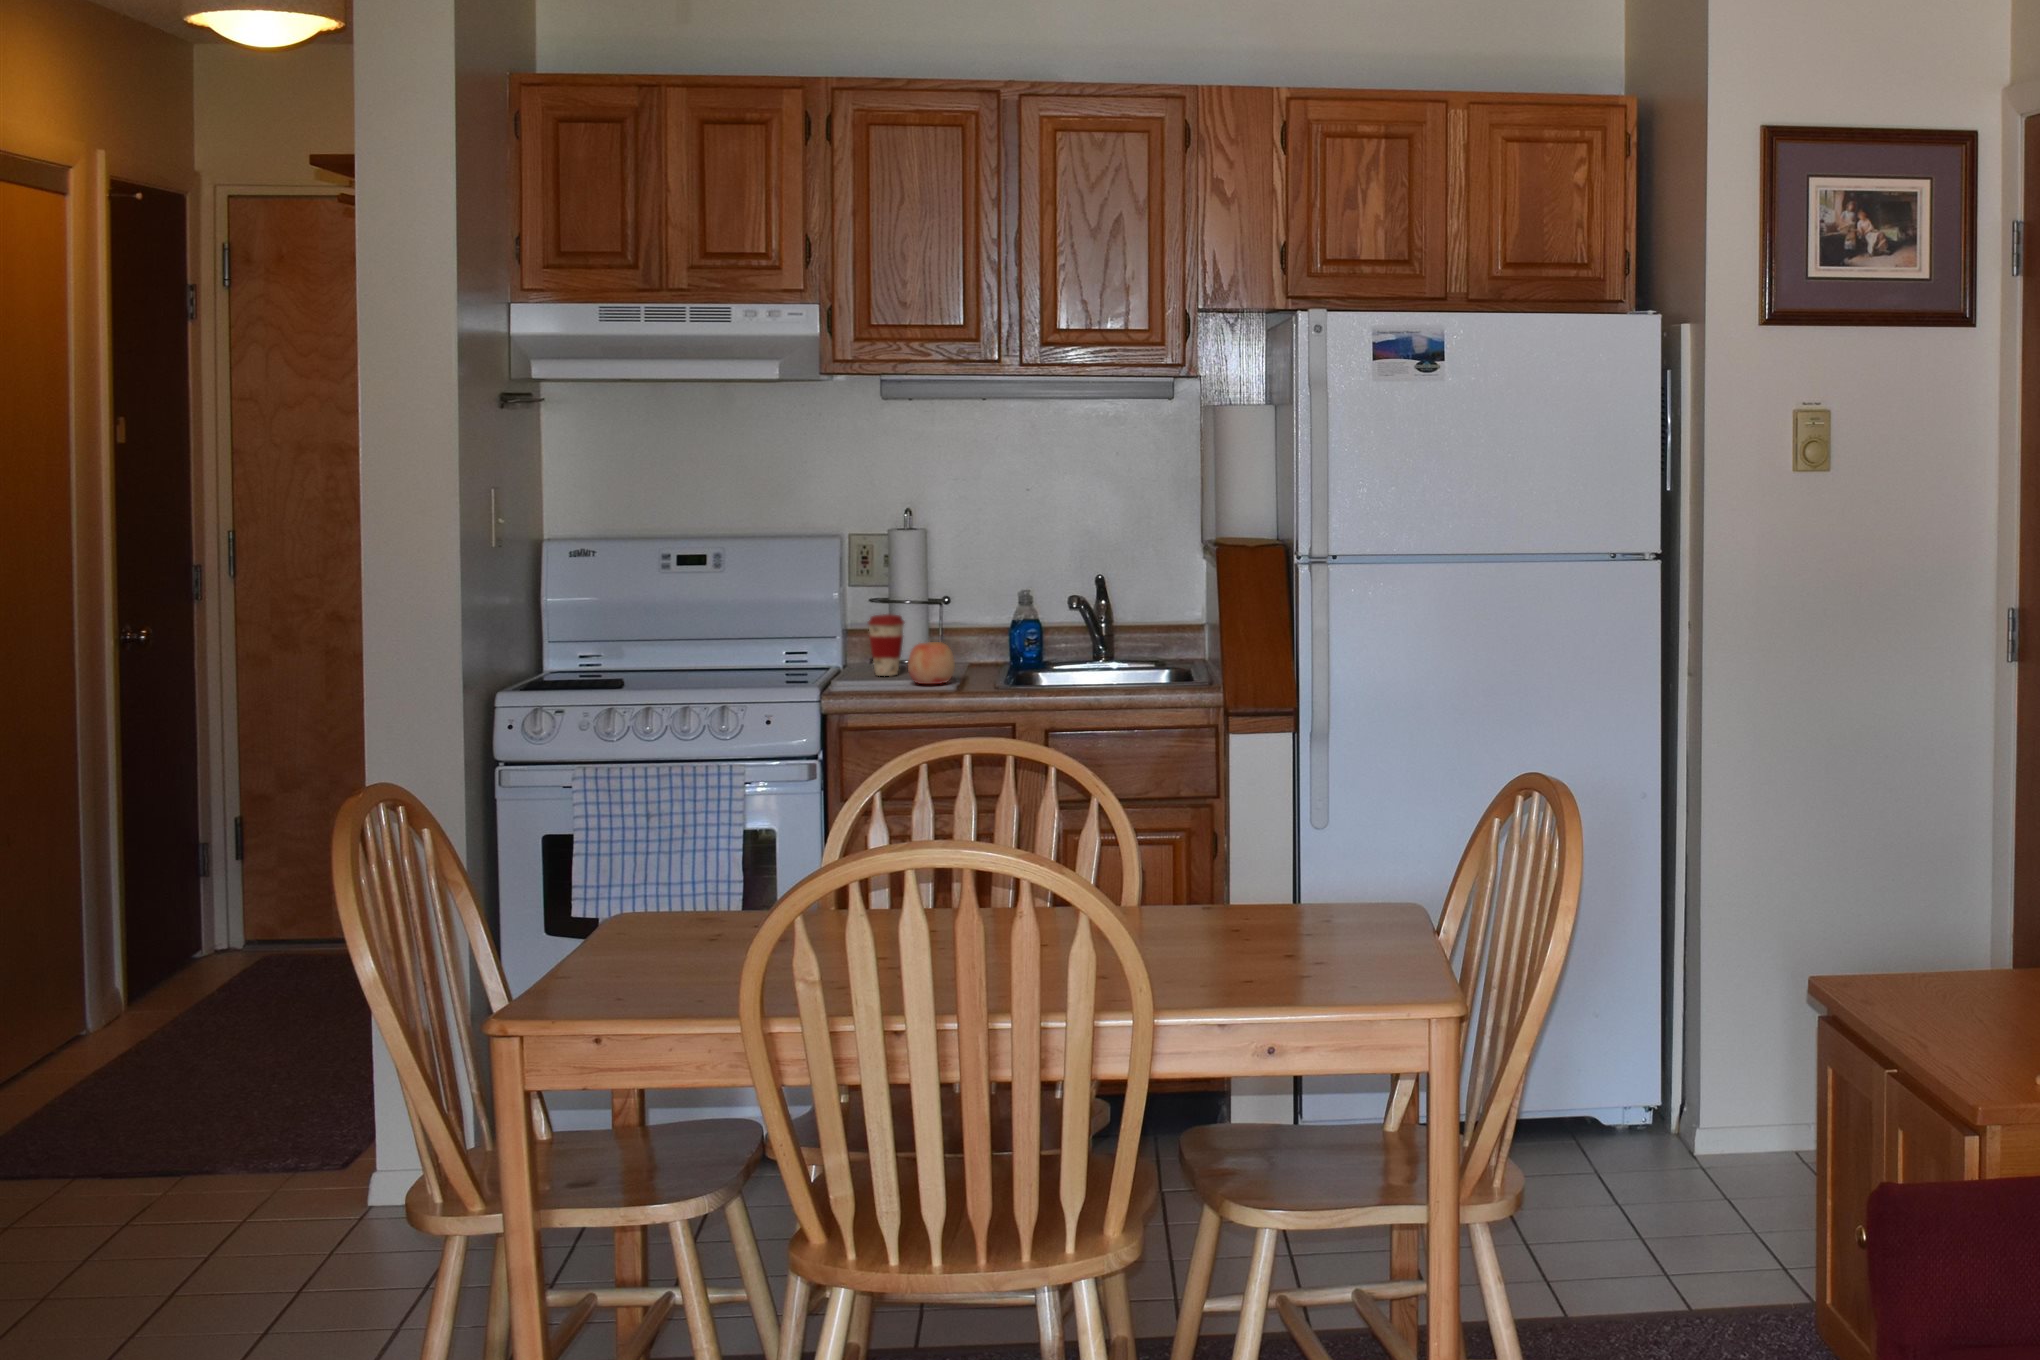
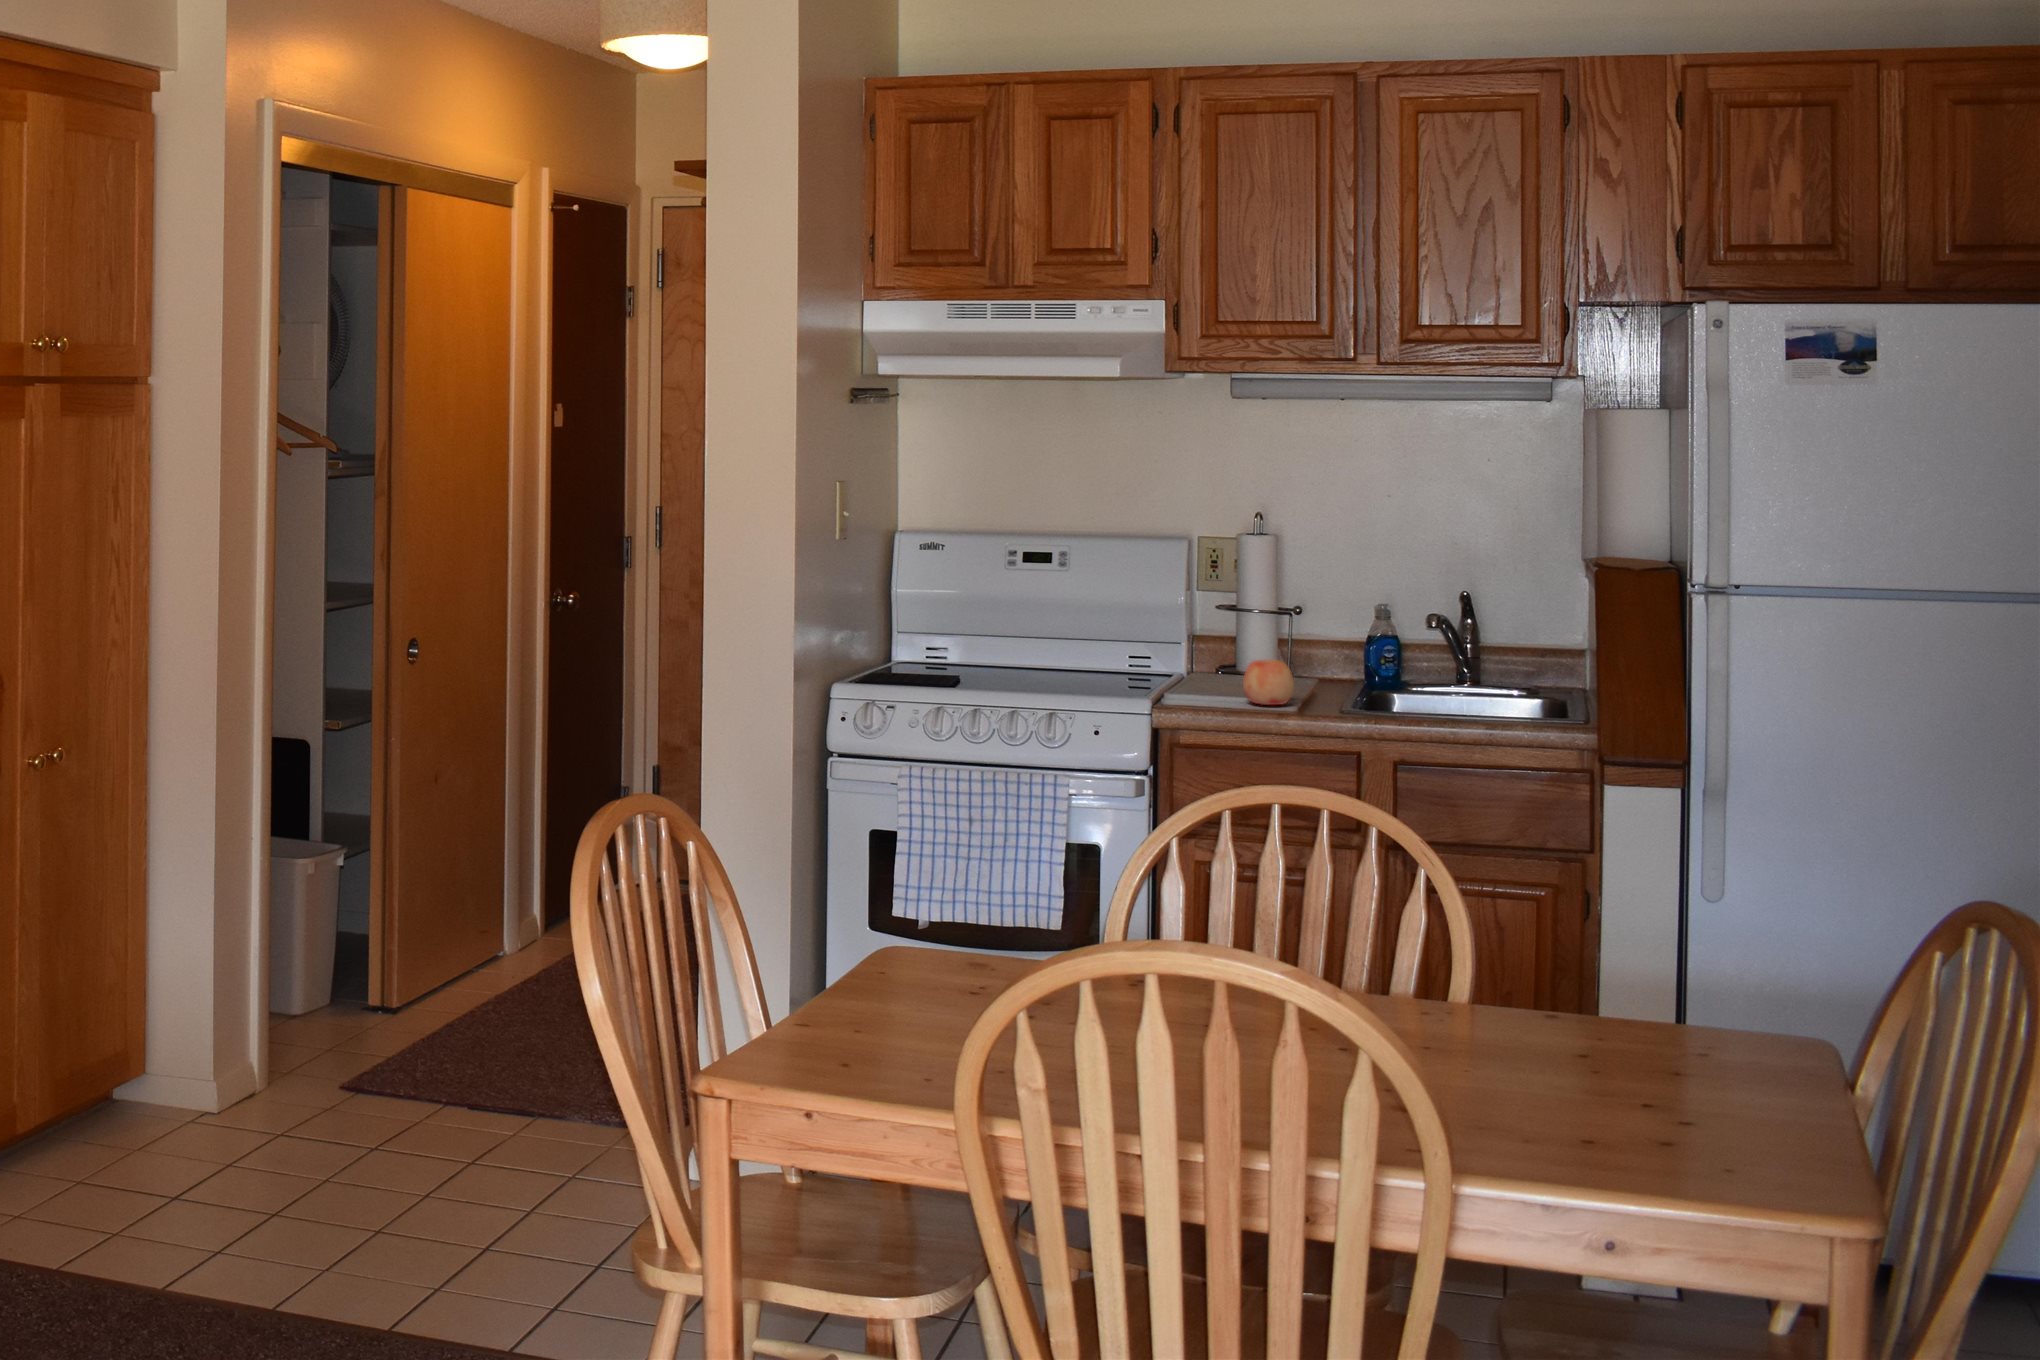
coffee cup: present [868,614,904,676] -> none [1203,626,1244,692]

